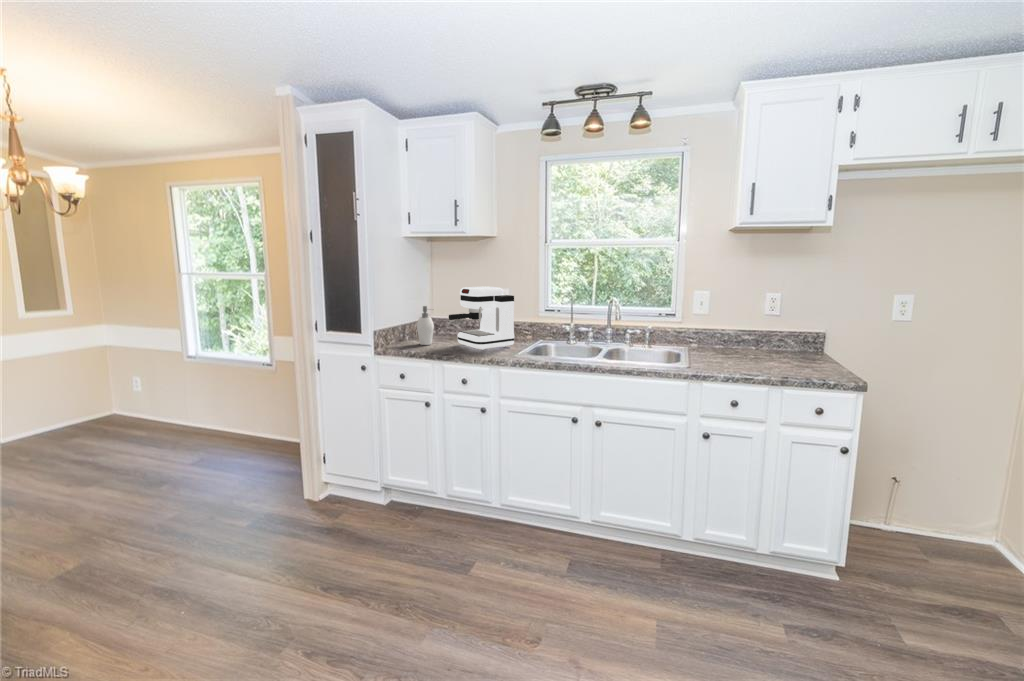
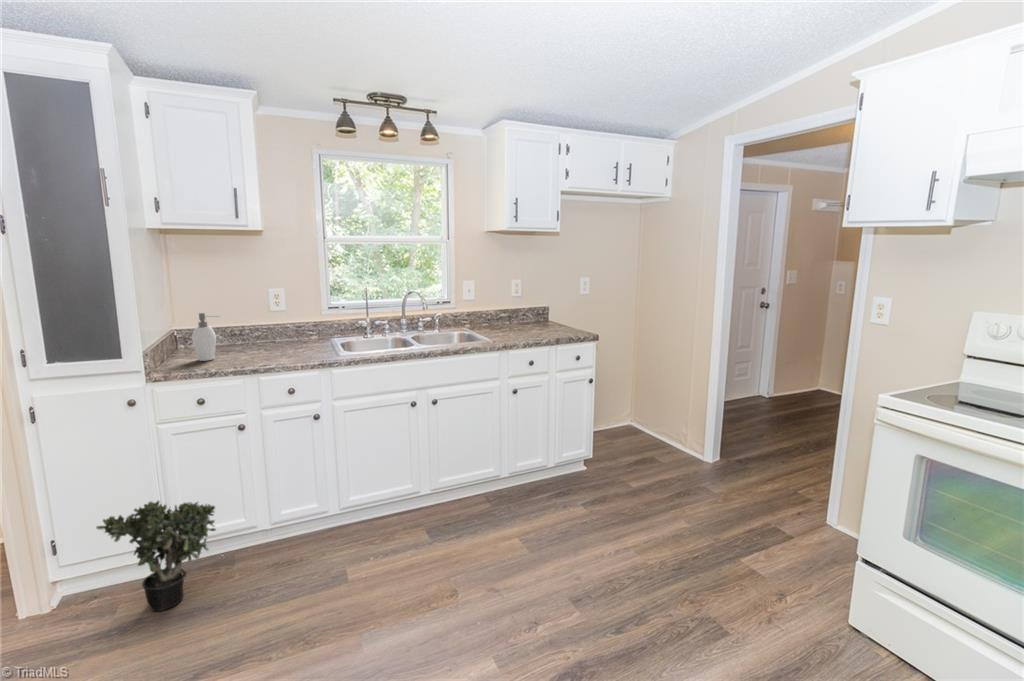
coffee maker: present [449,286,514,350] -> none [246,286,318,354]
potted plant: none [323,445,399,529] -> present [96,501,216,611]

